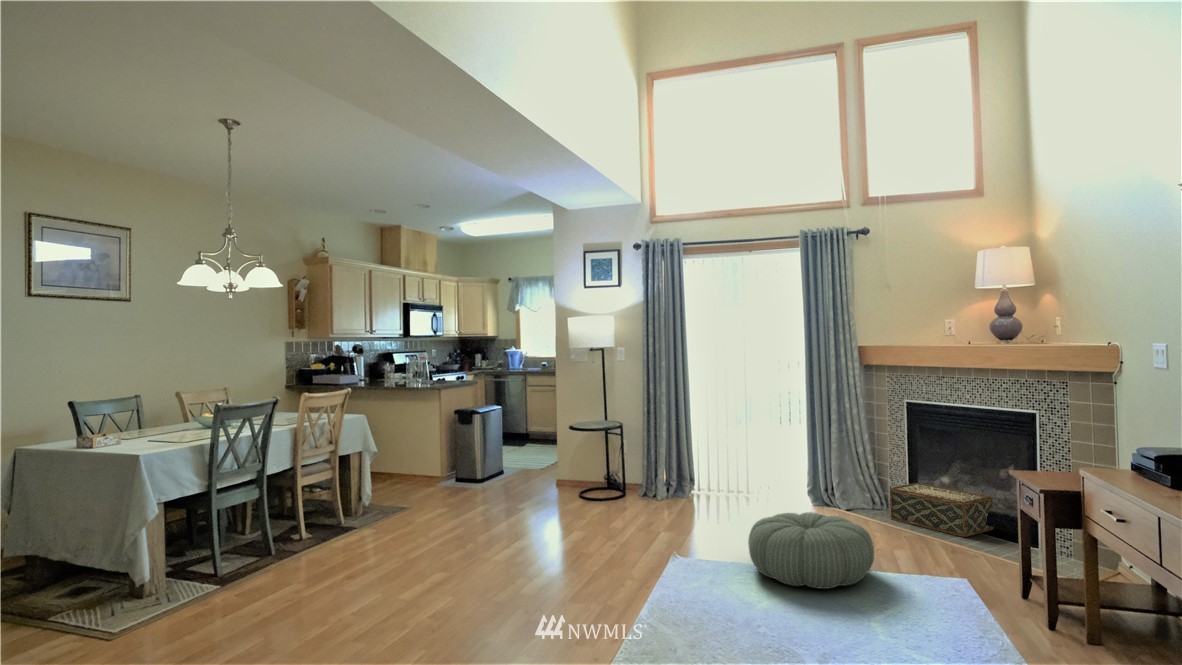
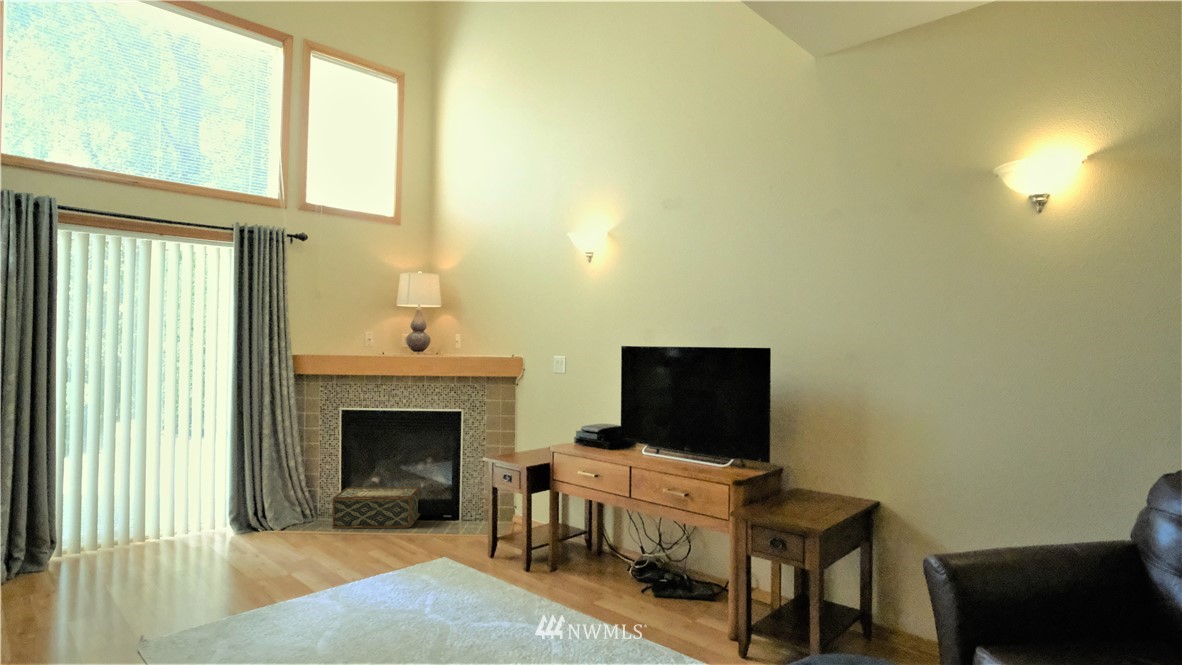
pouf: present [748,512,874,589] -> none [262,533,405,623]

